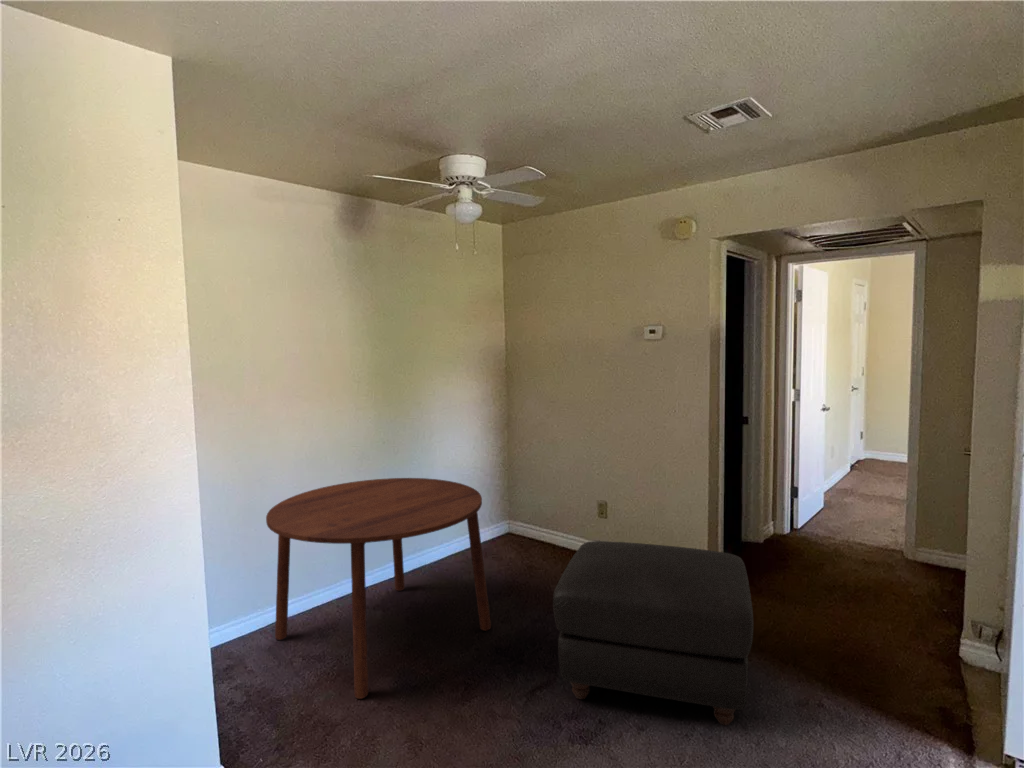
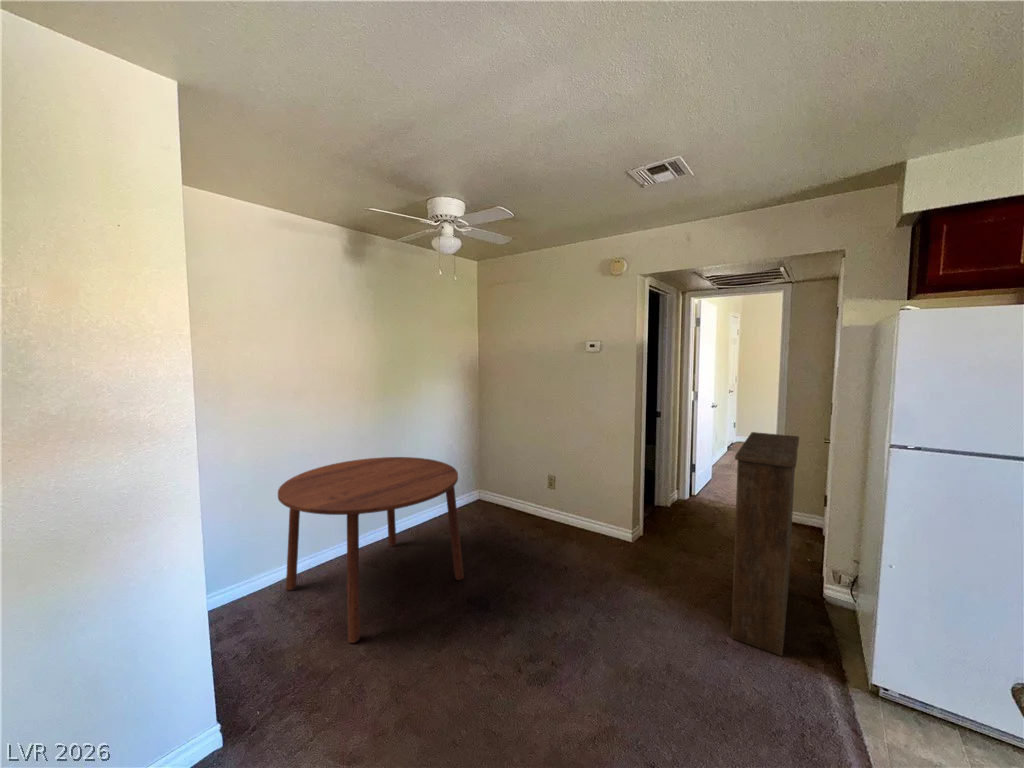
bookshelf: none [832,441,924,723] -> present [731,432,799,656]
ottoman: present [553,541,753,725] -> none [513,510,674,661]

